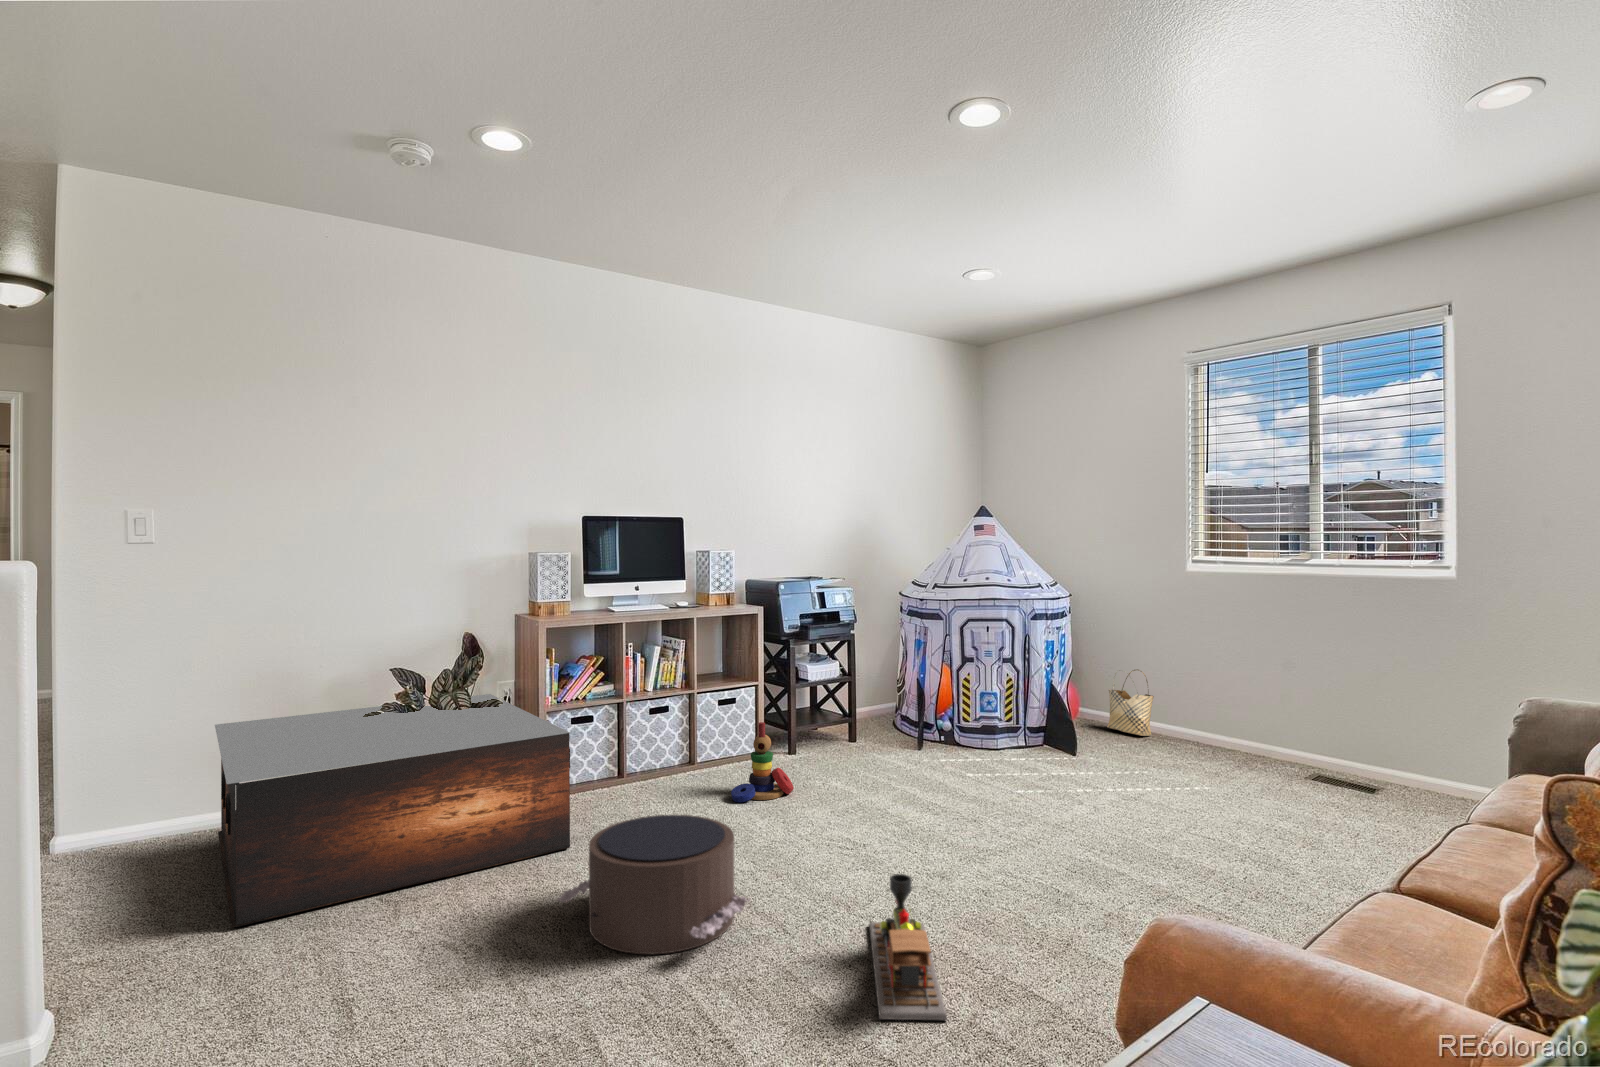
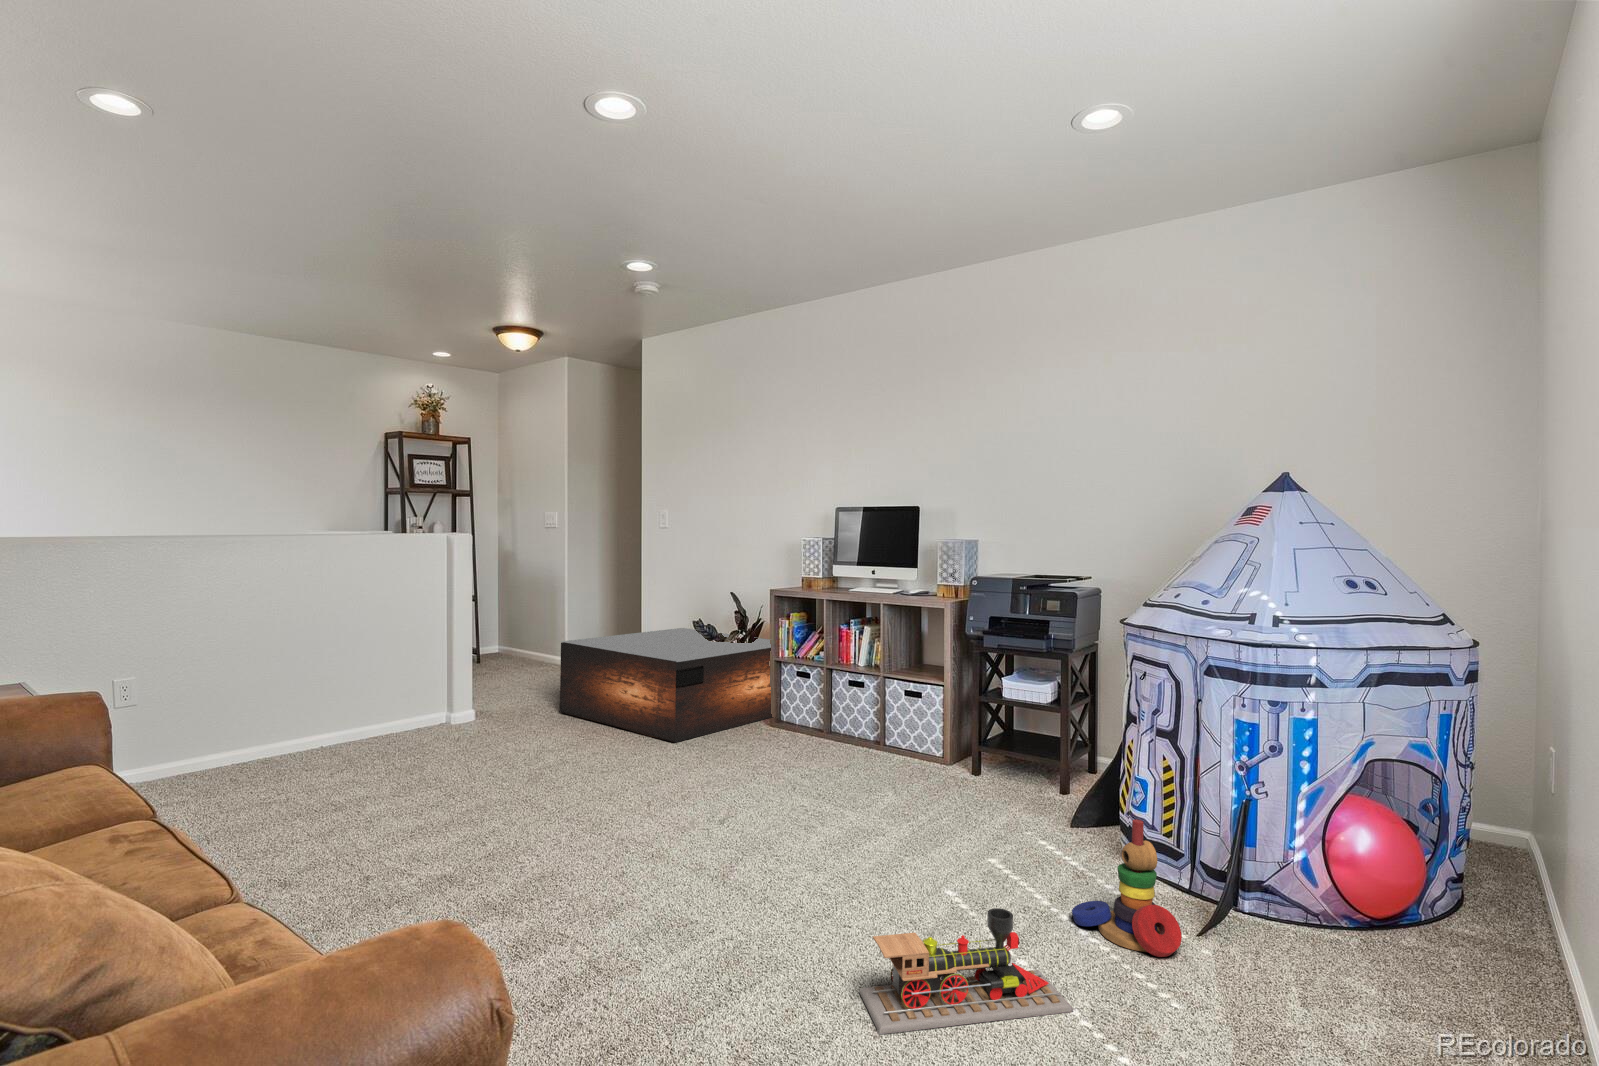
woven basket: present [1108,669,1154,736] -> none [1478,845,1570,1037]
stacking toy: present [731,722,794,802] -> present [1072,820,1182,957]
pouf: present [558,815,749,954] -> none [488,711,608,791]
toy train: present [869,874,947,1020] -> present [859,908,1073,1034]

